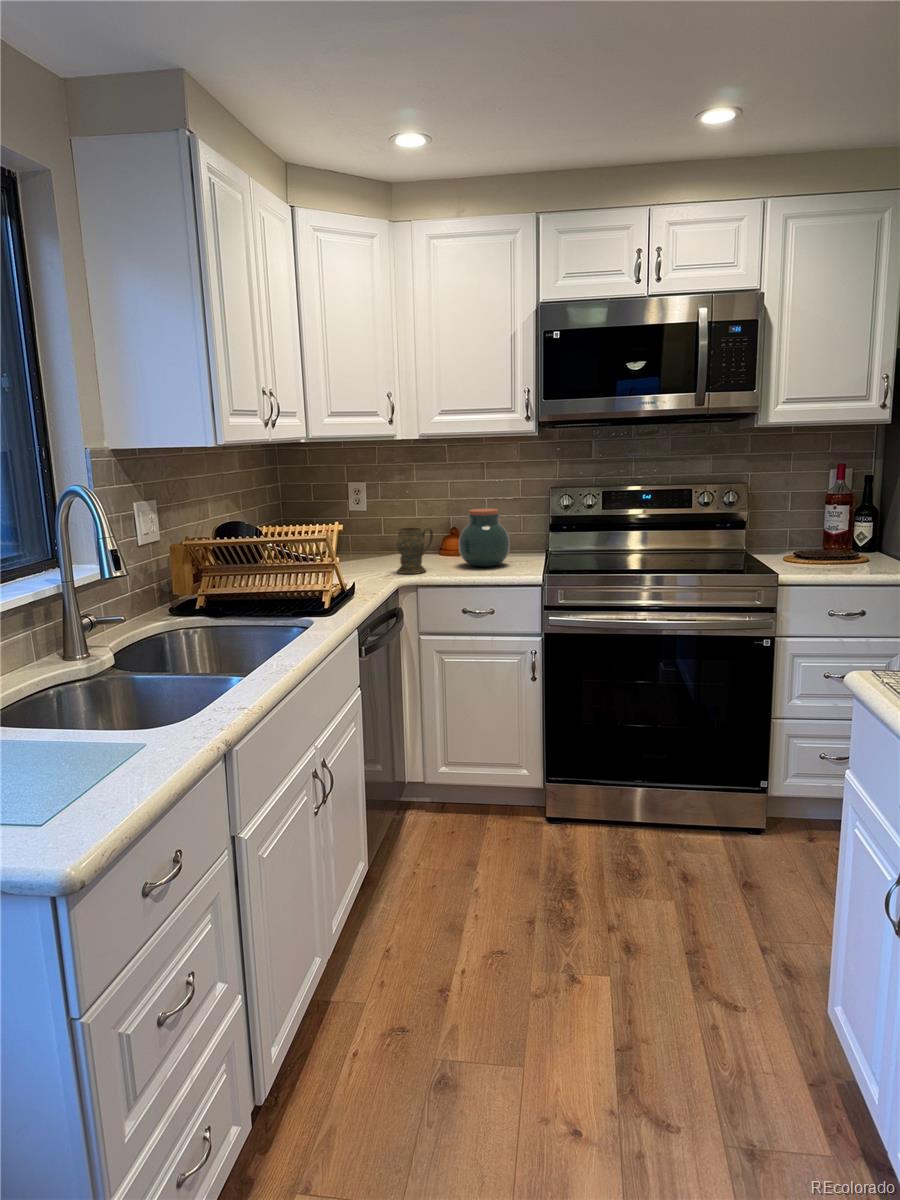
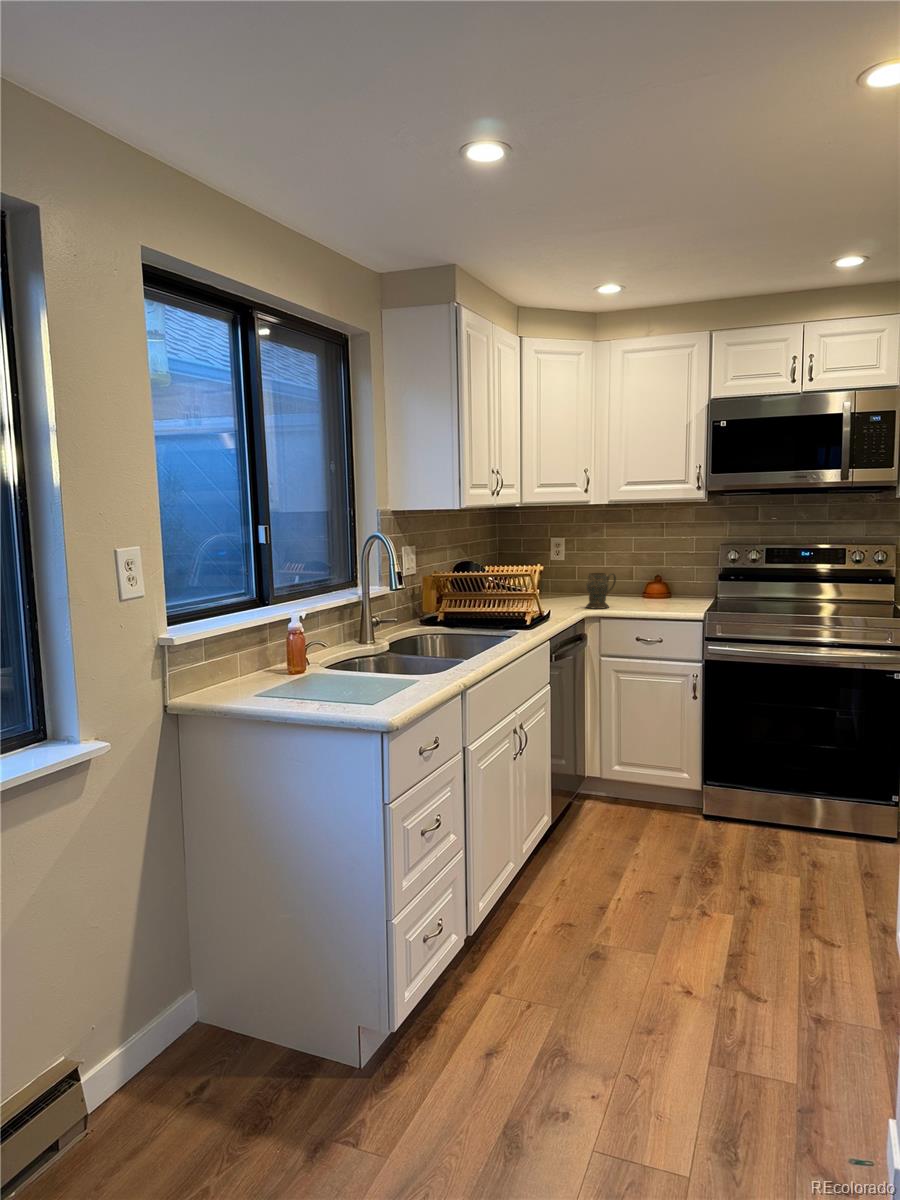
jar: present [459,509,510,567] -> none [637,560,679,606]

